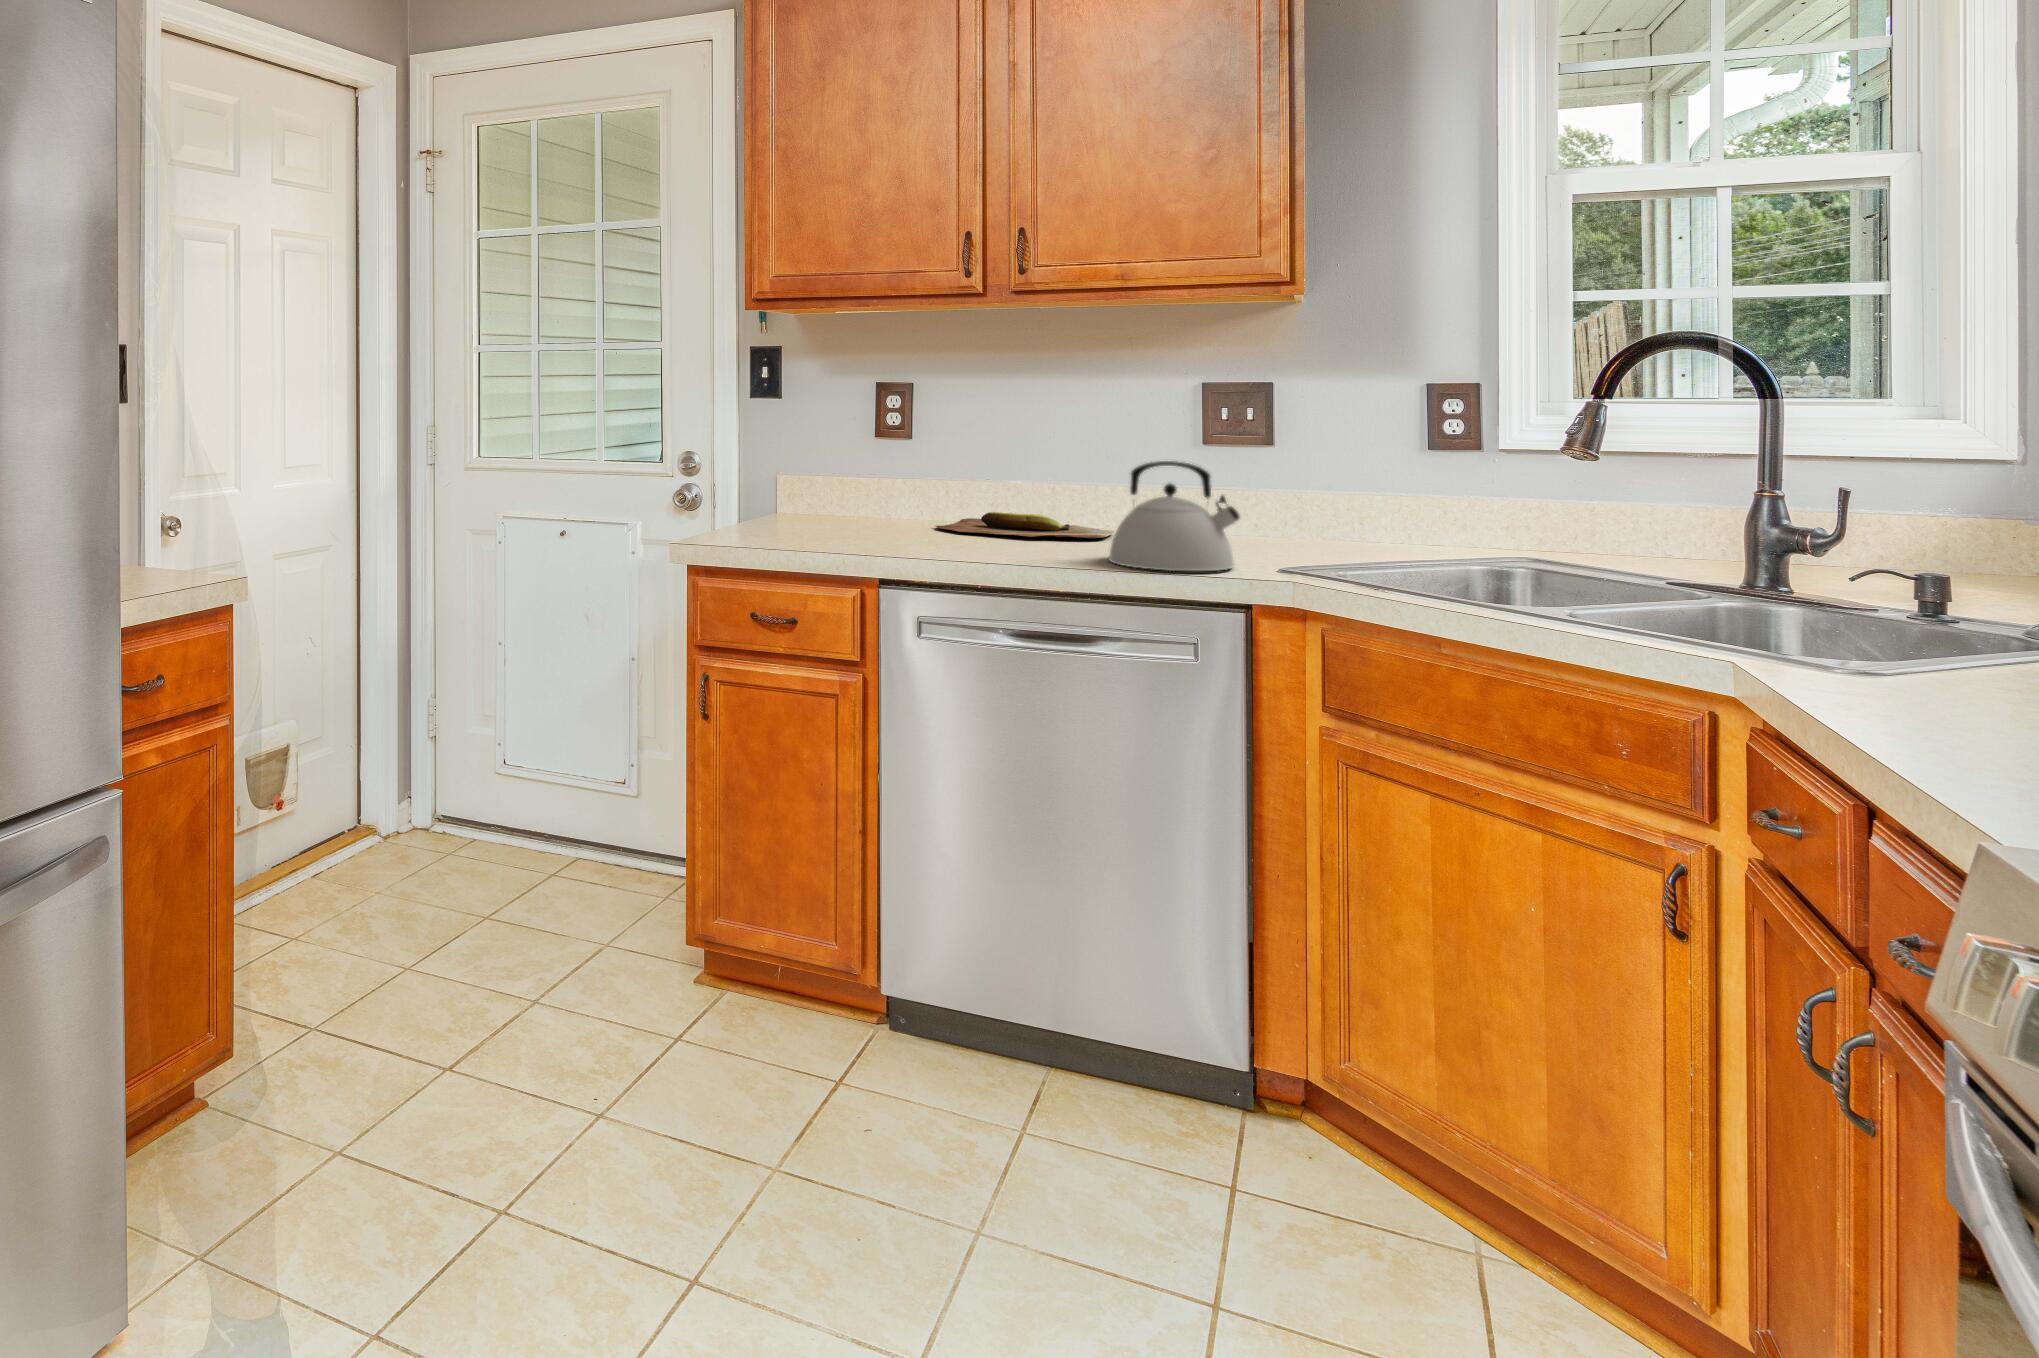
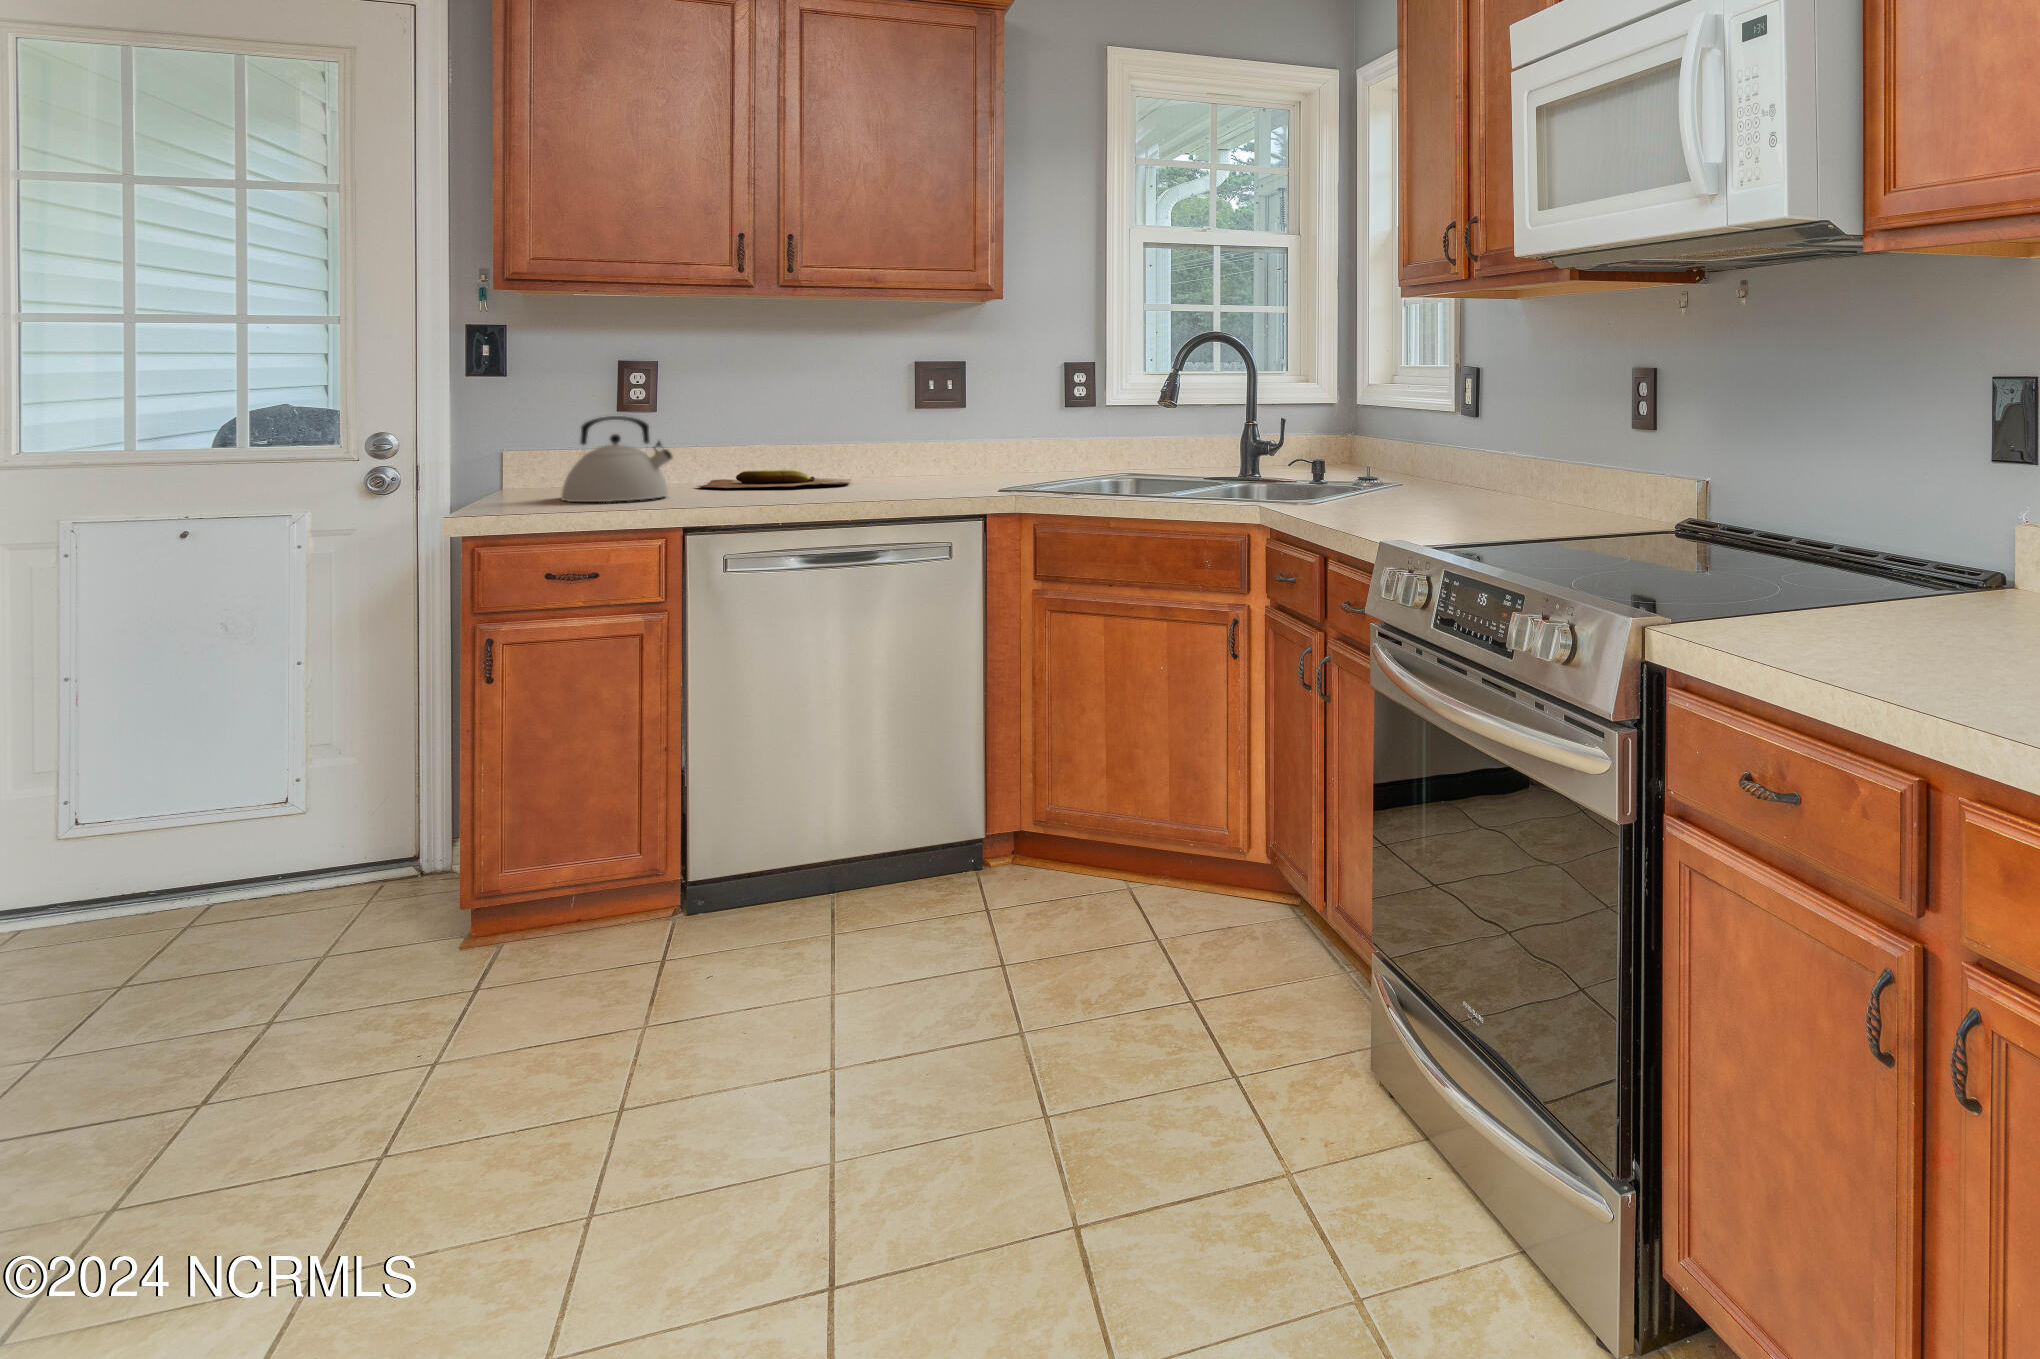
kettle: present [1109,461,1240,571] -> present [561,416,672,502]

